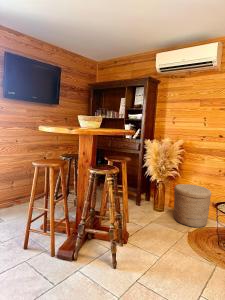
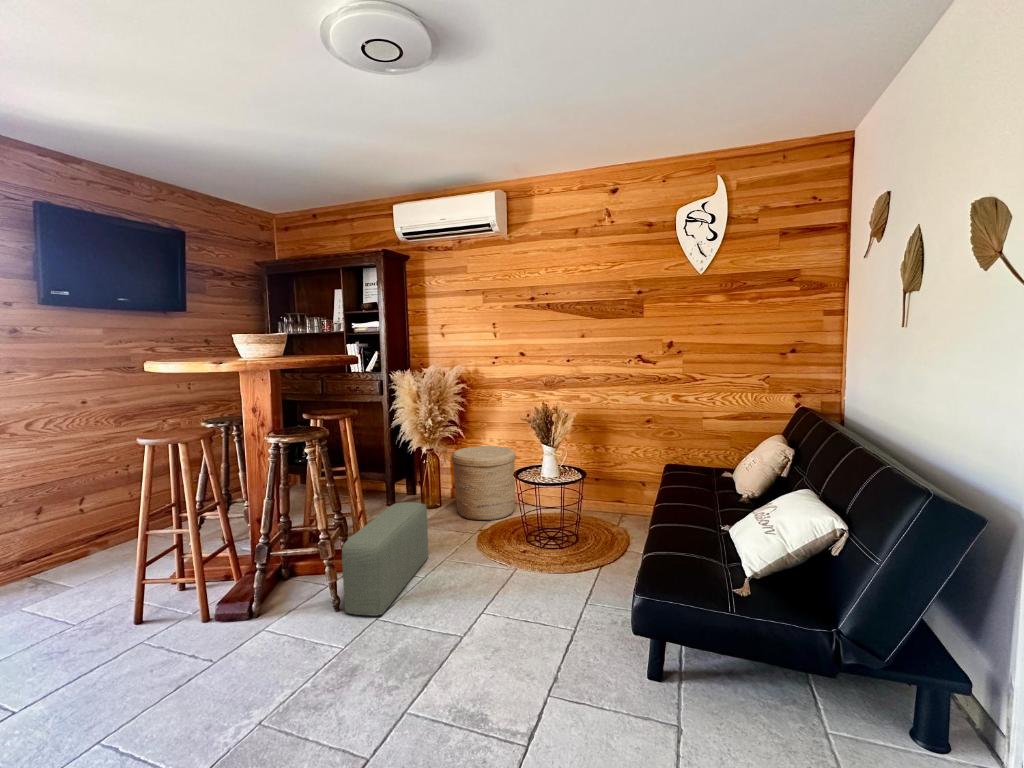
pouf: none [119,212,164,279] -> present [342,502,429,616]

